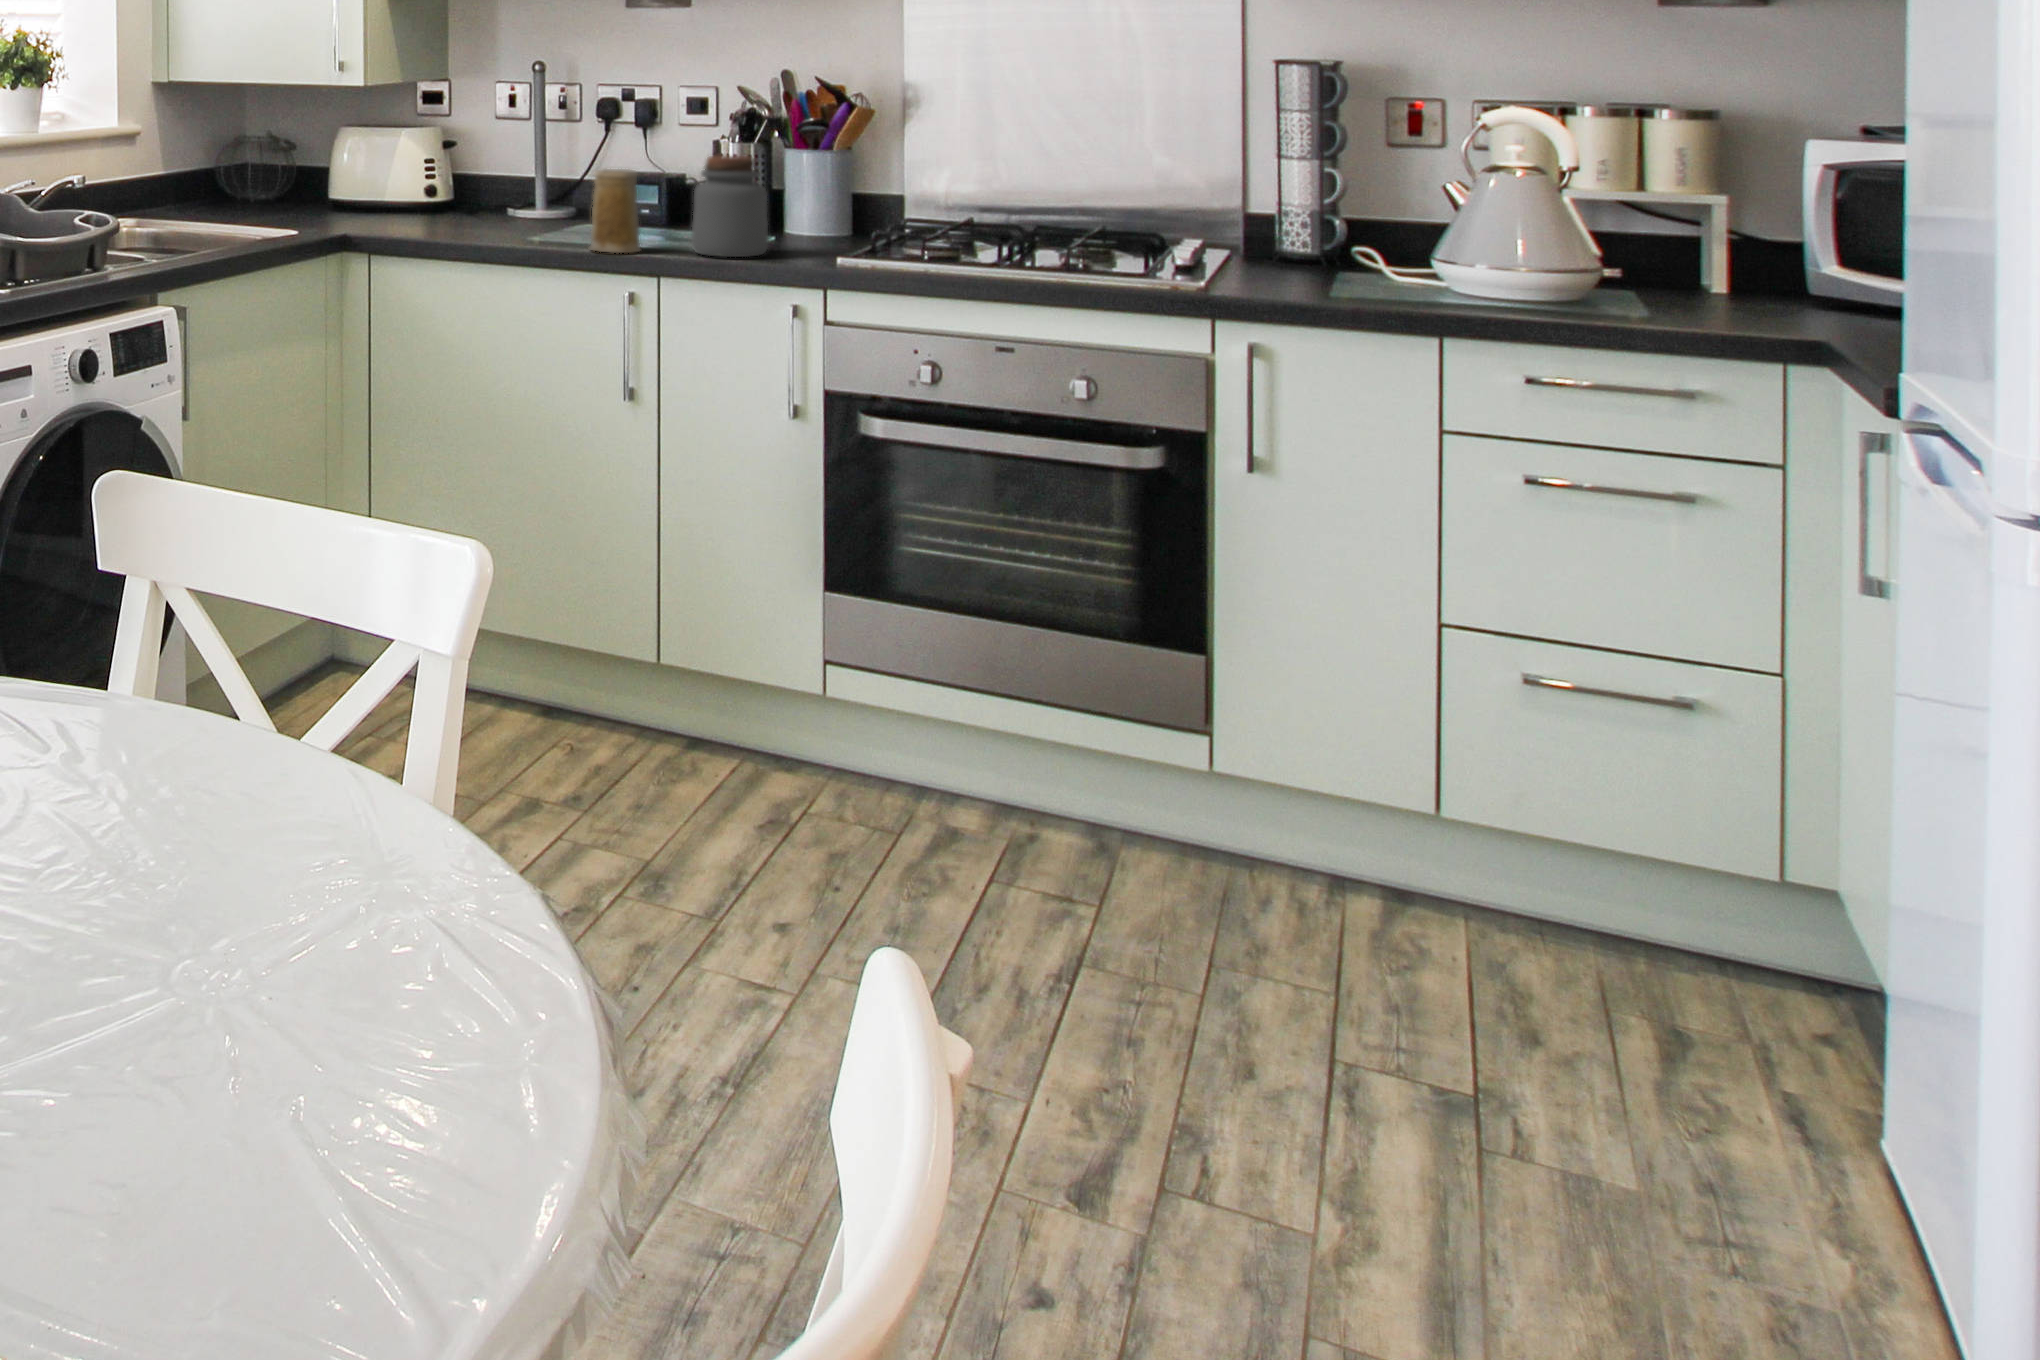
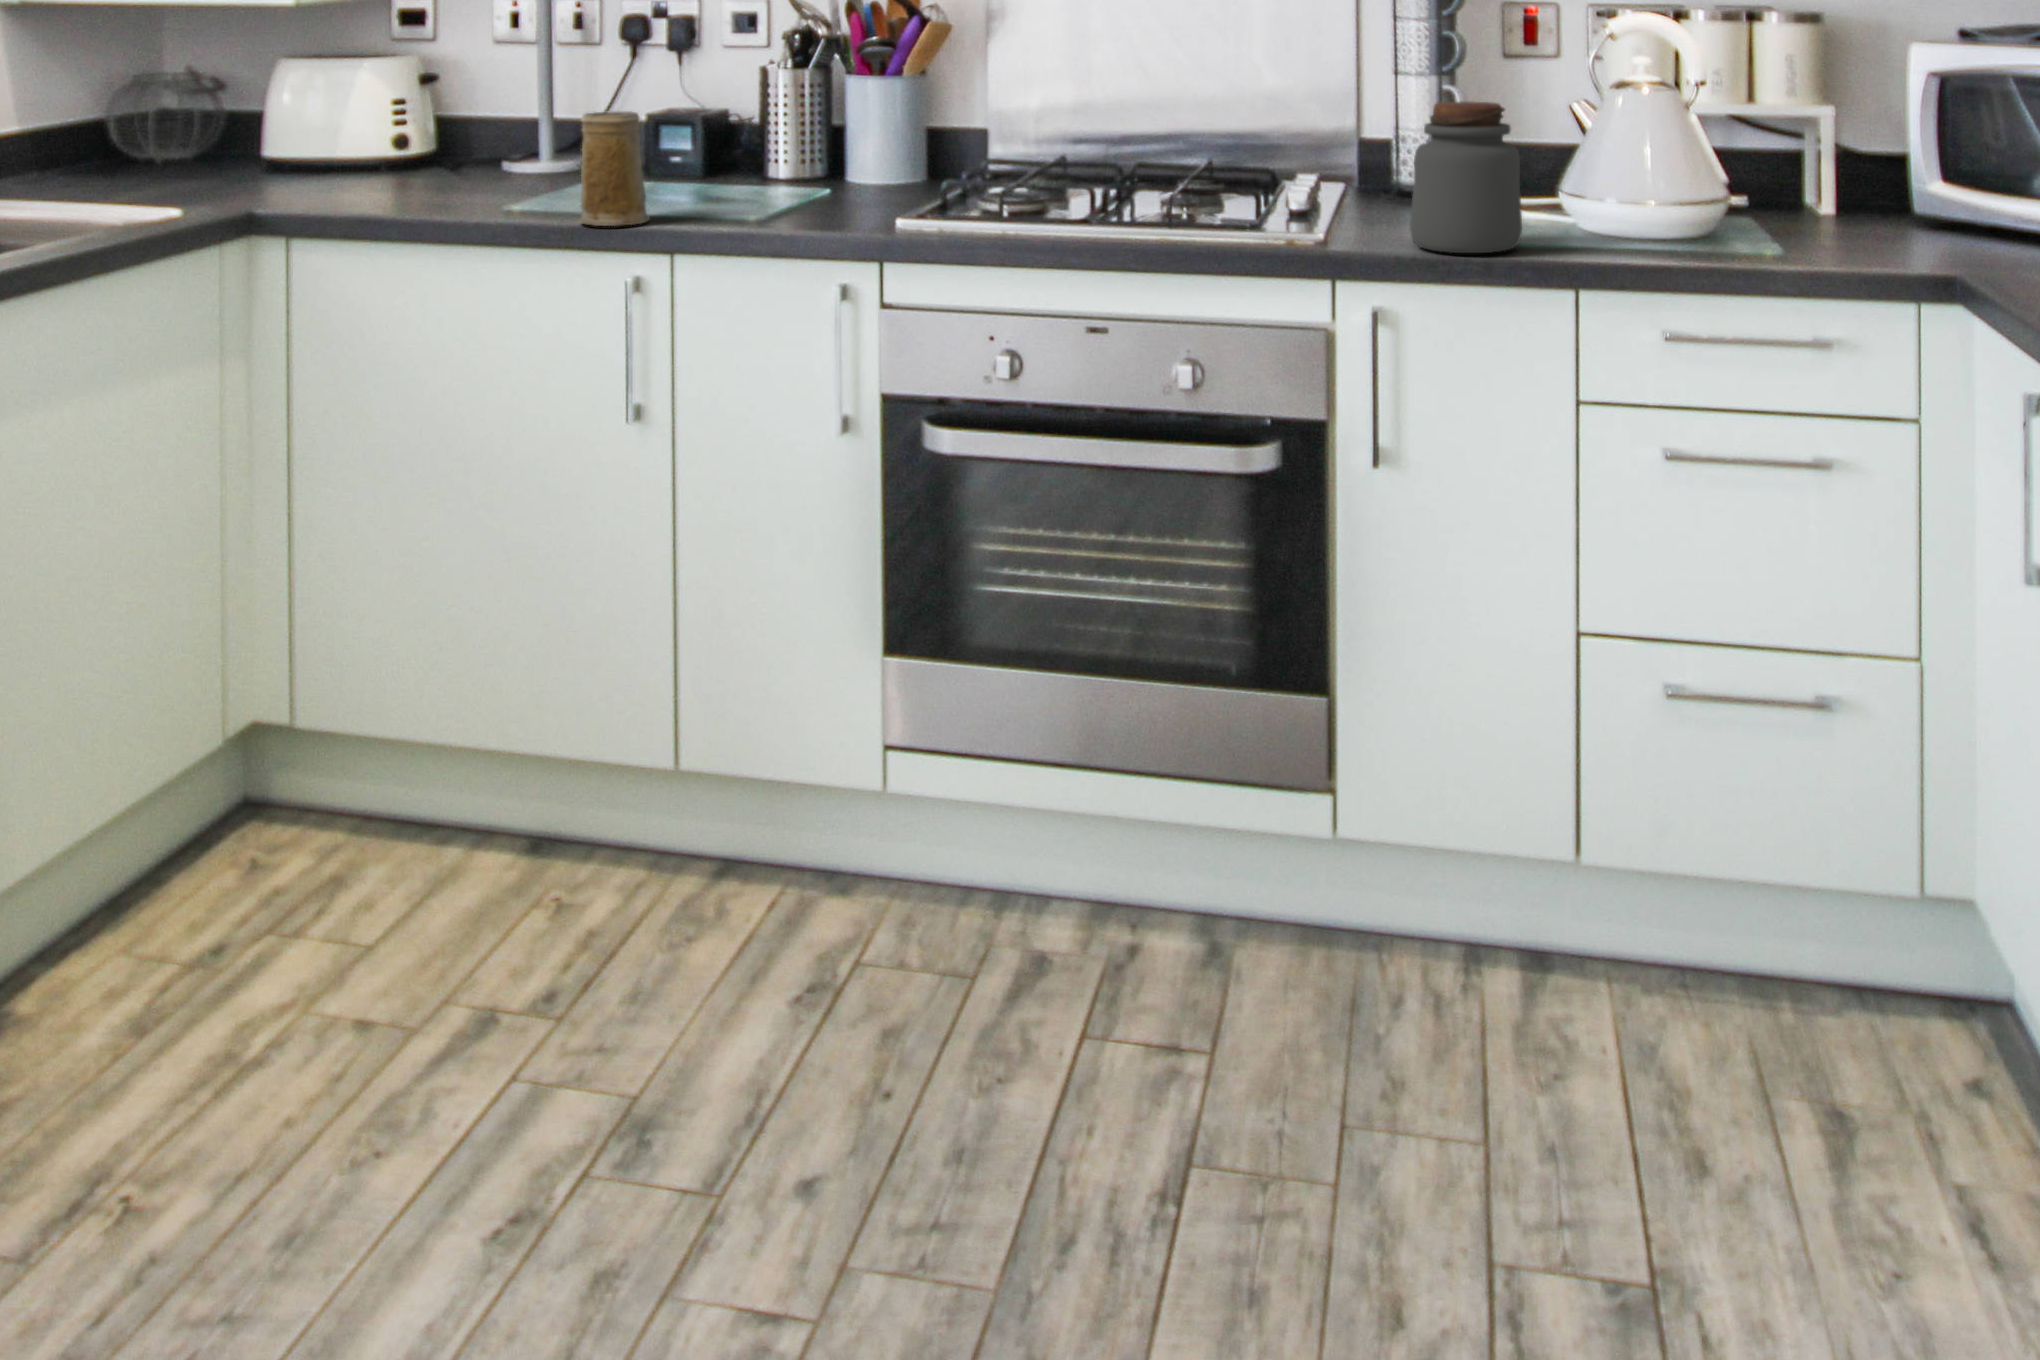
jar: present [692,156,769,257] -> present [1410,102,1522,253]

